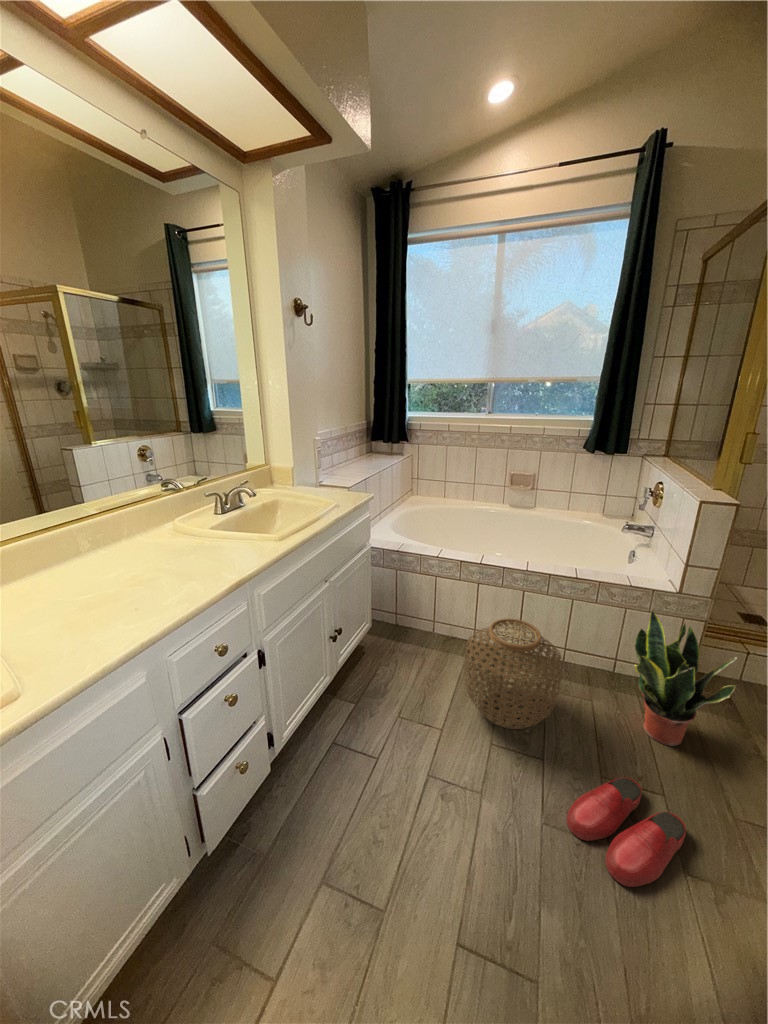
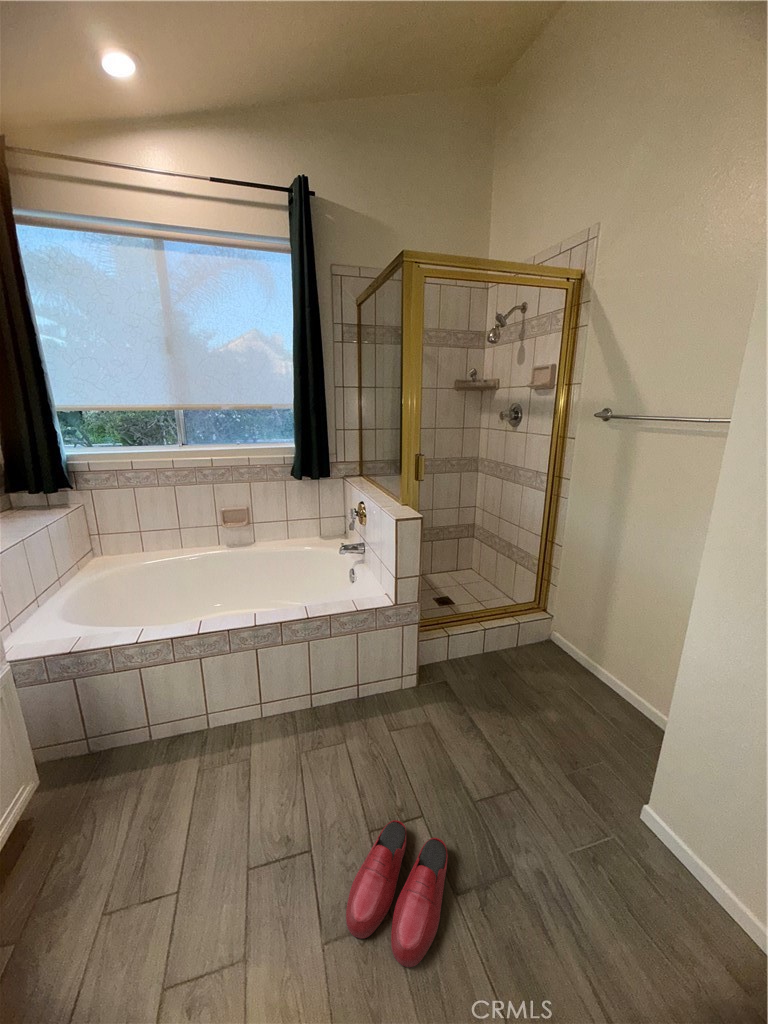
potted plant: present [635,611,737,746] -> none [371,636,452,758]
woven basket: present [464,619,563,729] -> none [192,695,312,840]

